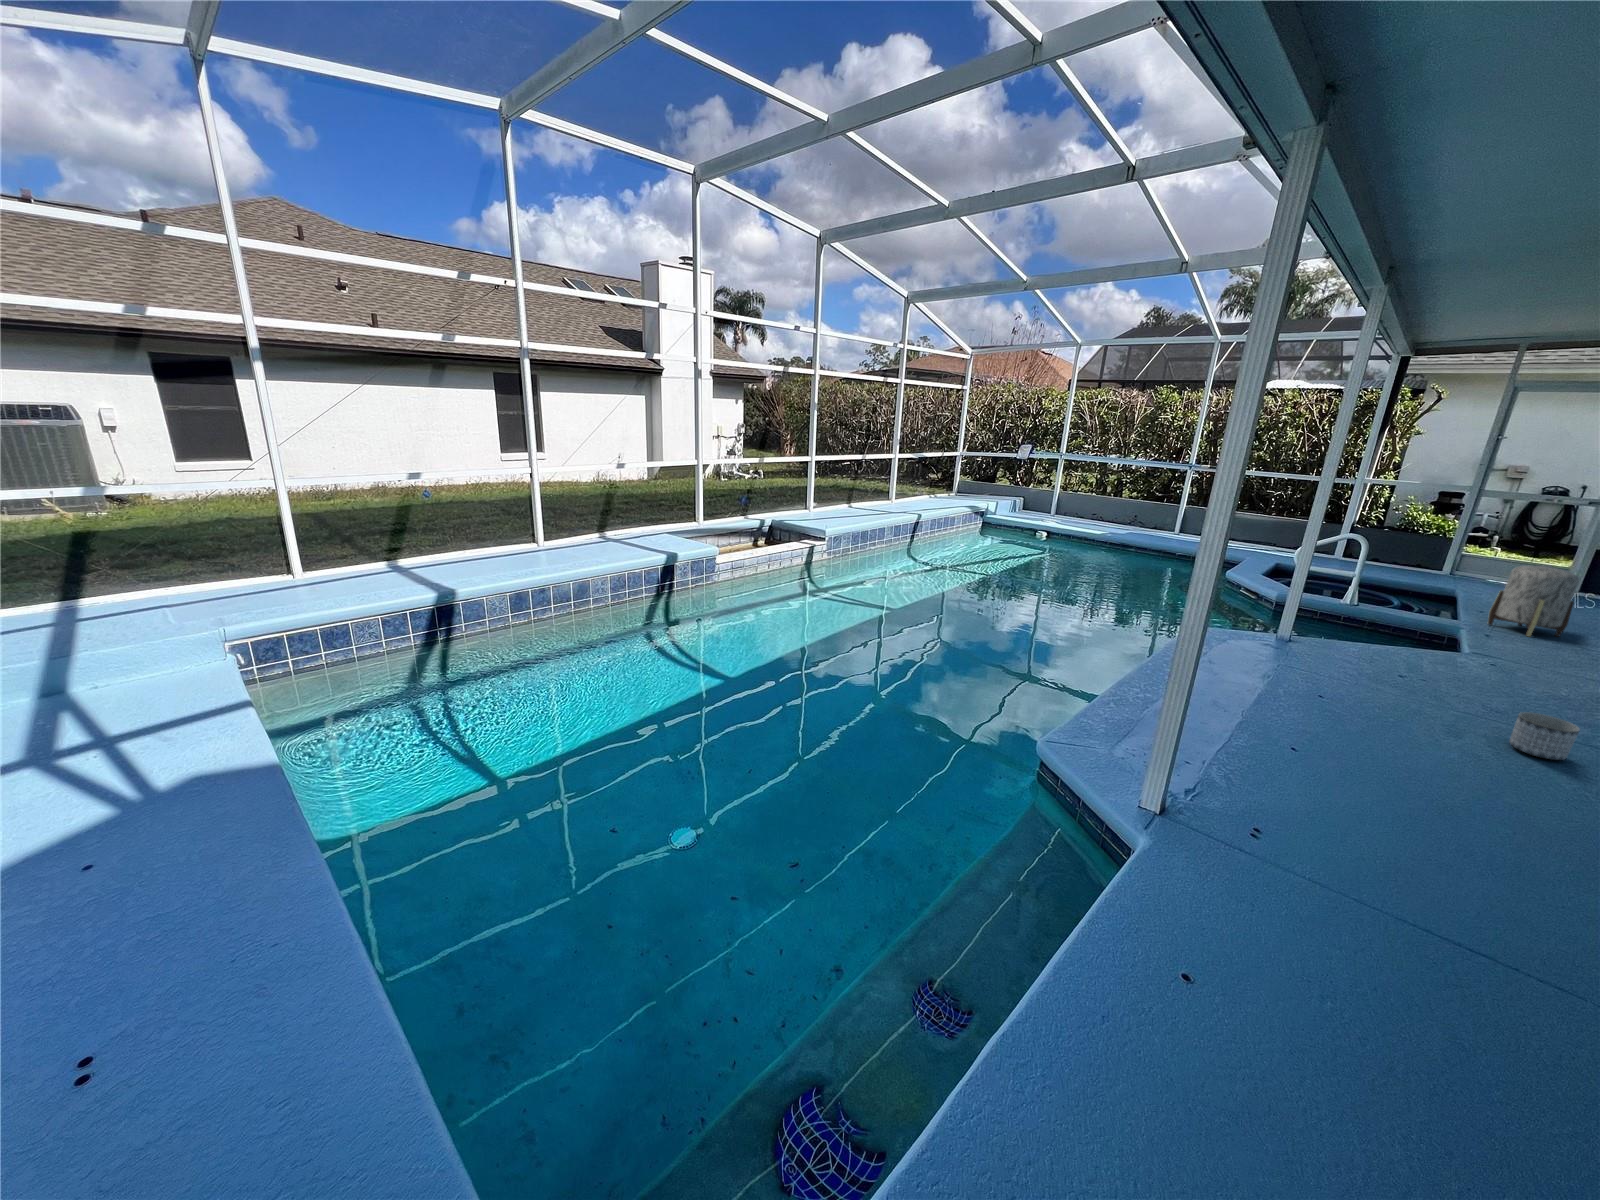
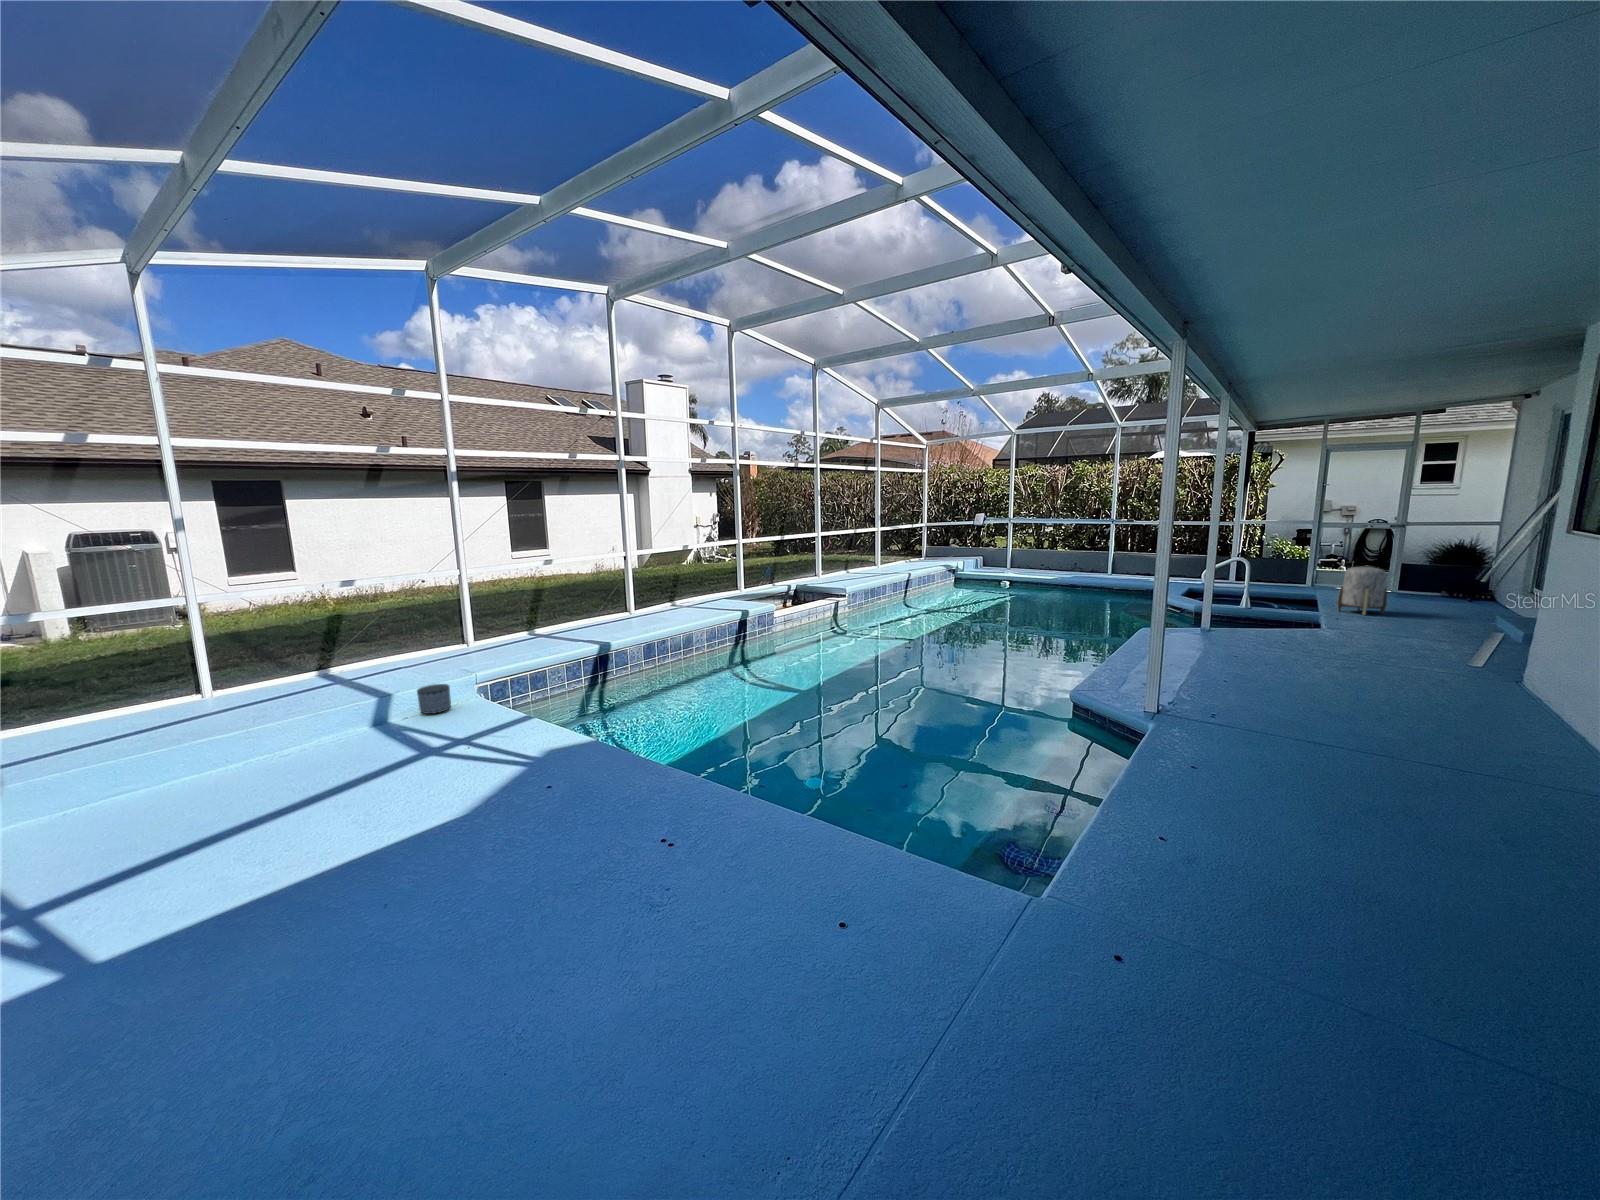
planter: present [1509,712,1580,760] -> present [417,684,451,714]

